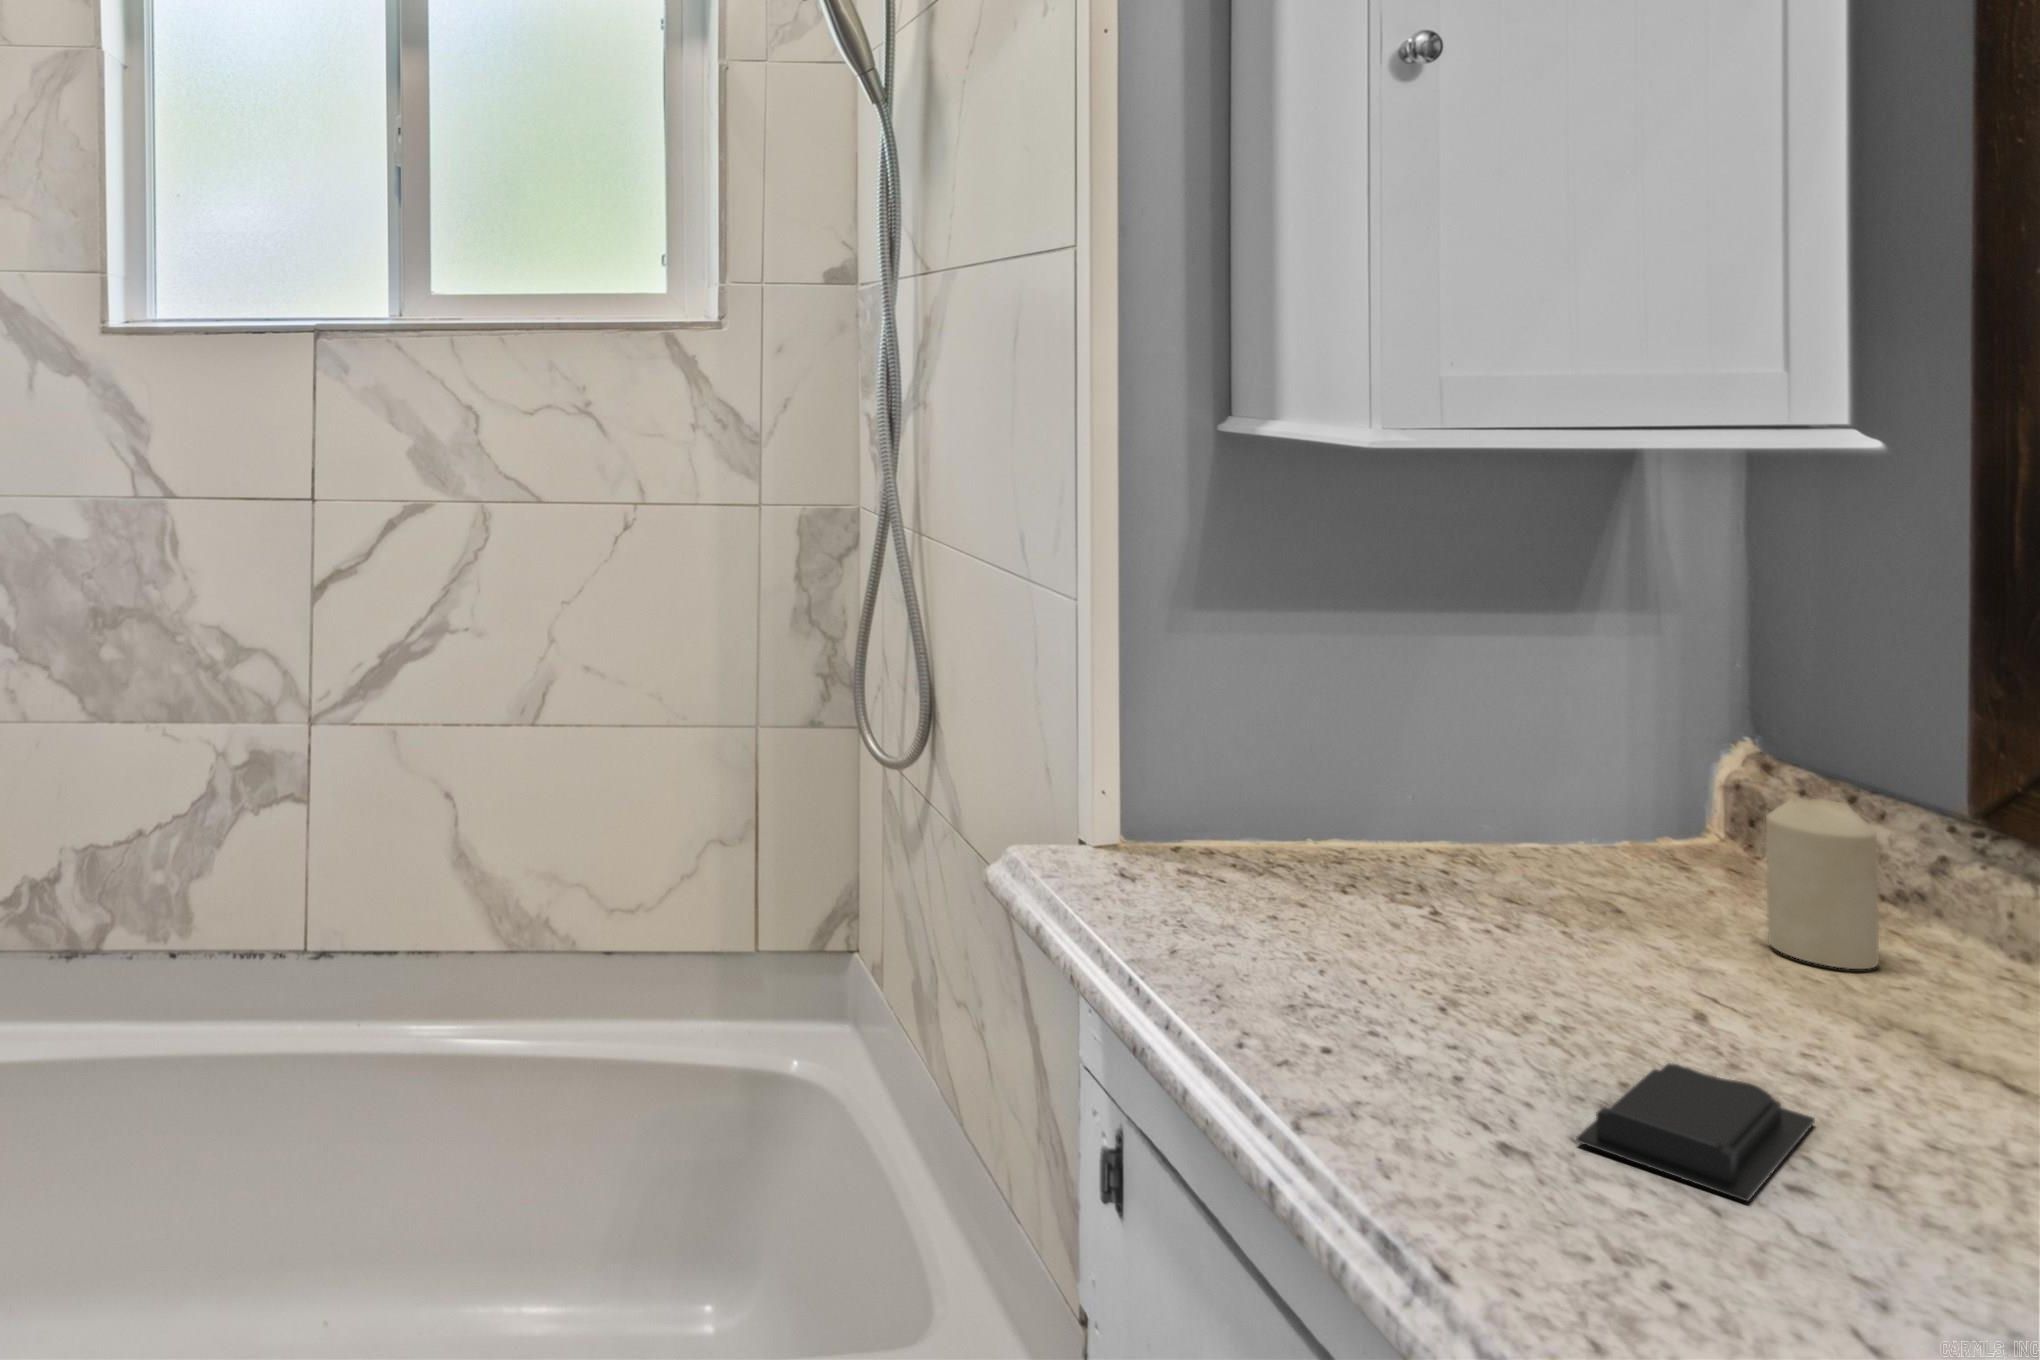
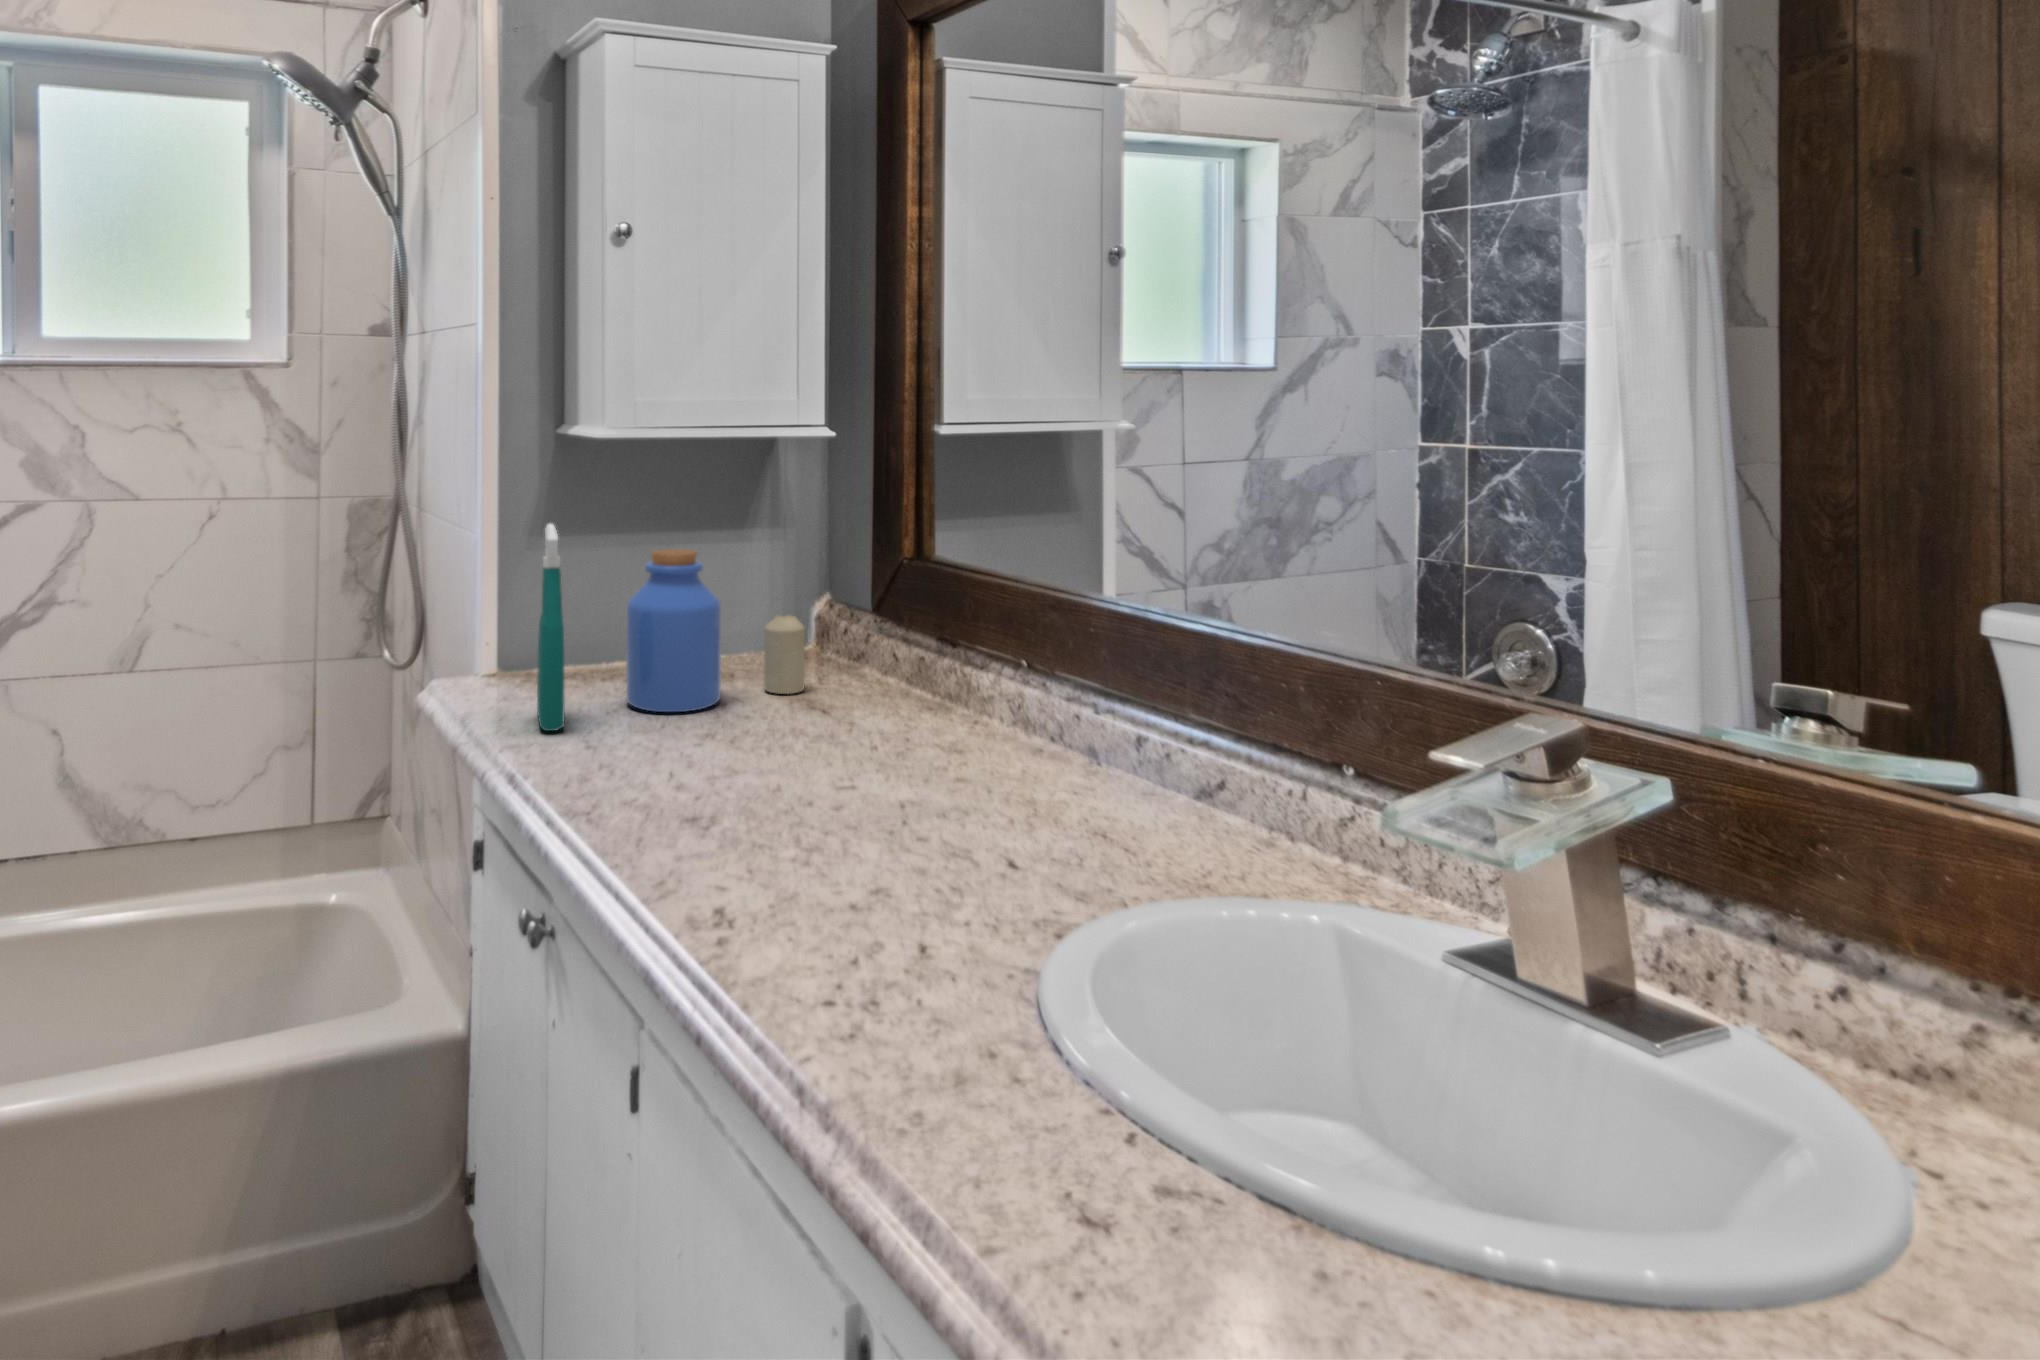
spray bottle: none [1296,585,1395,1003] -> present [537,524,565,731]
jar: none [1464,646,1699,989] -> present [626,549,721,712]
soap bar: present [1576,1063,1815,1201] -> none [597,731,705,774]

